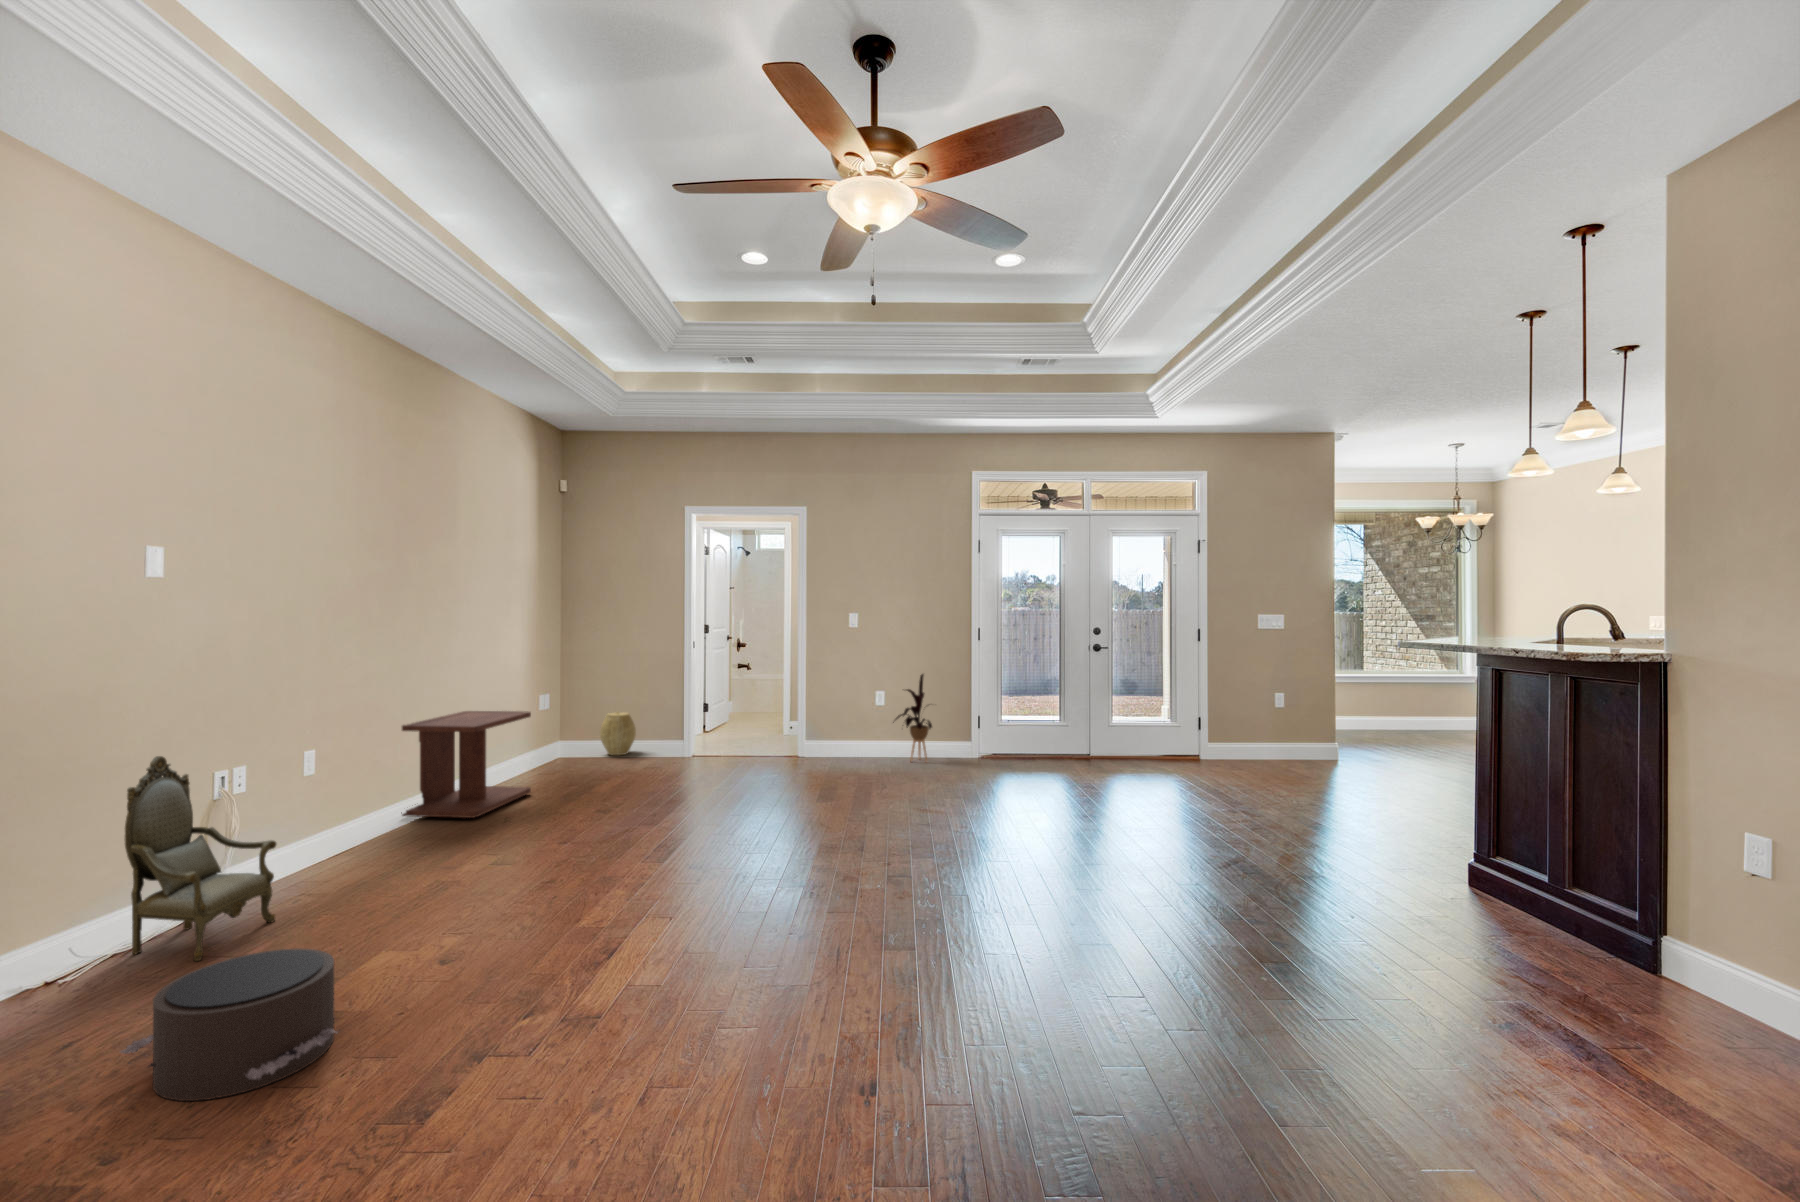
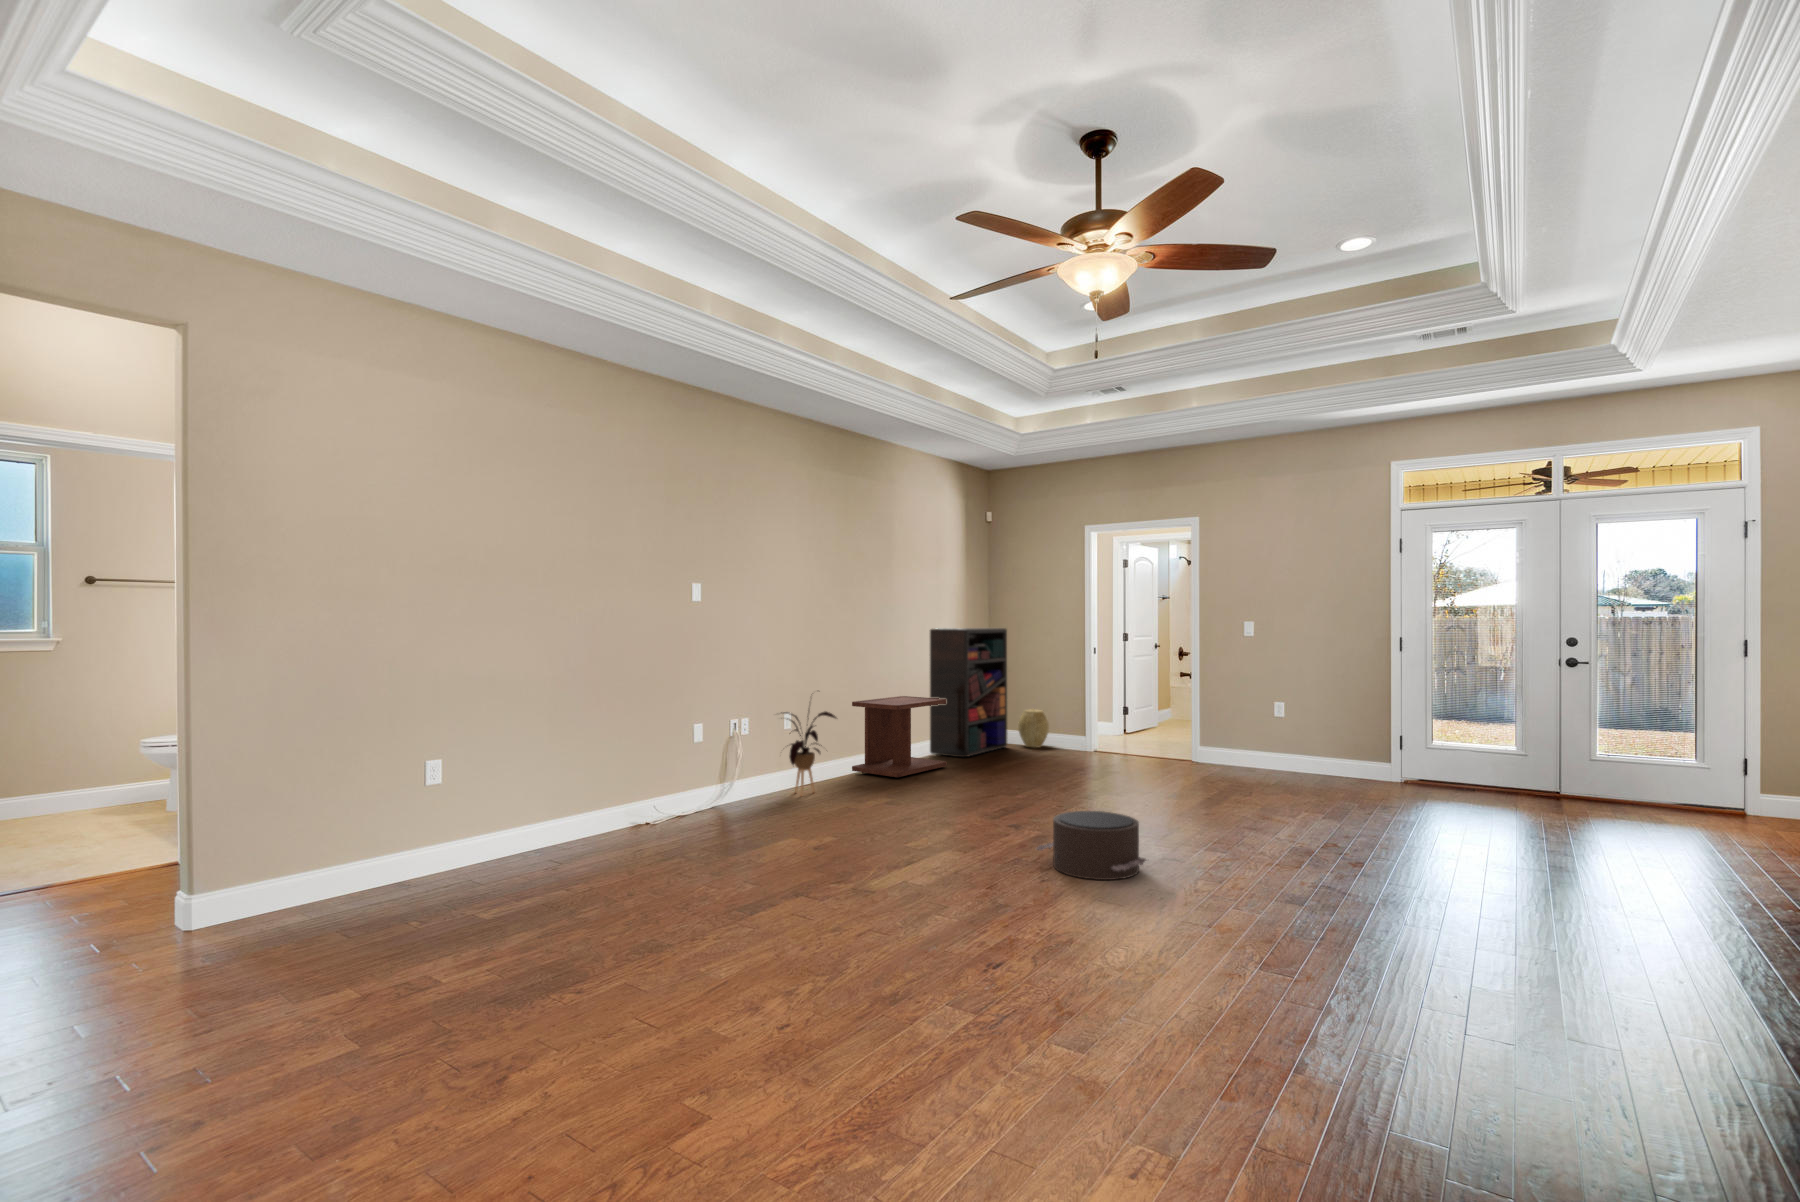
bookshelf: none [497,622,589,778] -> present [930,628,1007,757]
house plant: present [893,674,932,761] -> present [781,712,836,795]
armchair: present [125,756,276,961] -> none [669,665,754,831]
pouf: present [121,948,336,1101] -> present [1036,811,1146,880]

